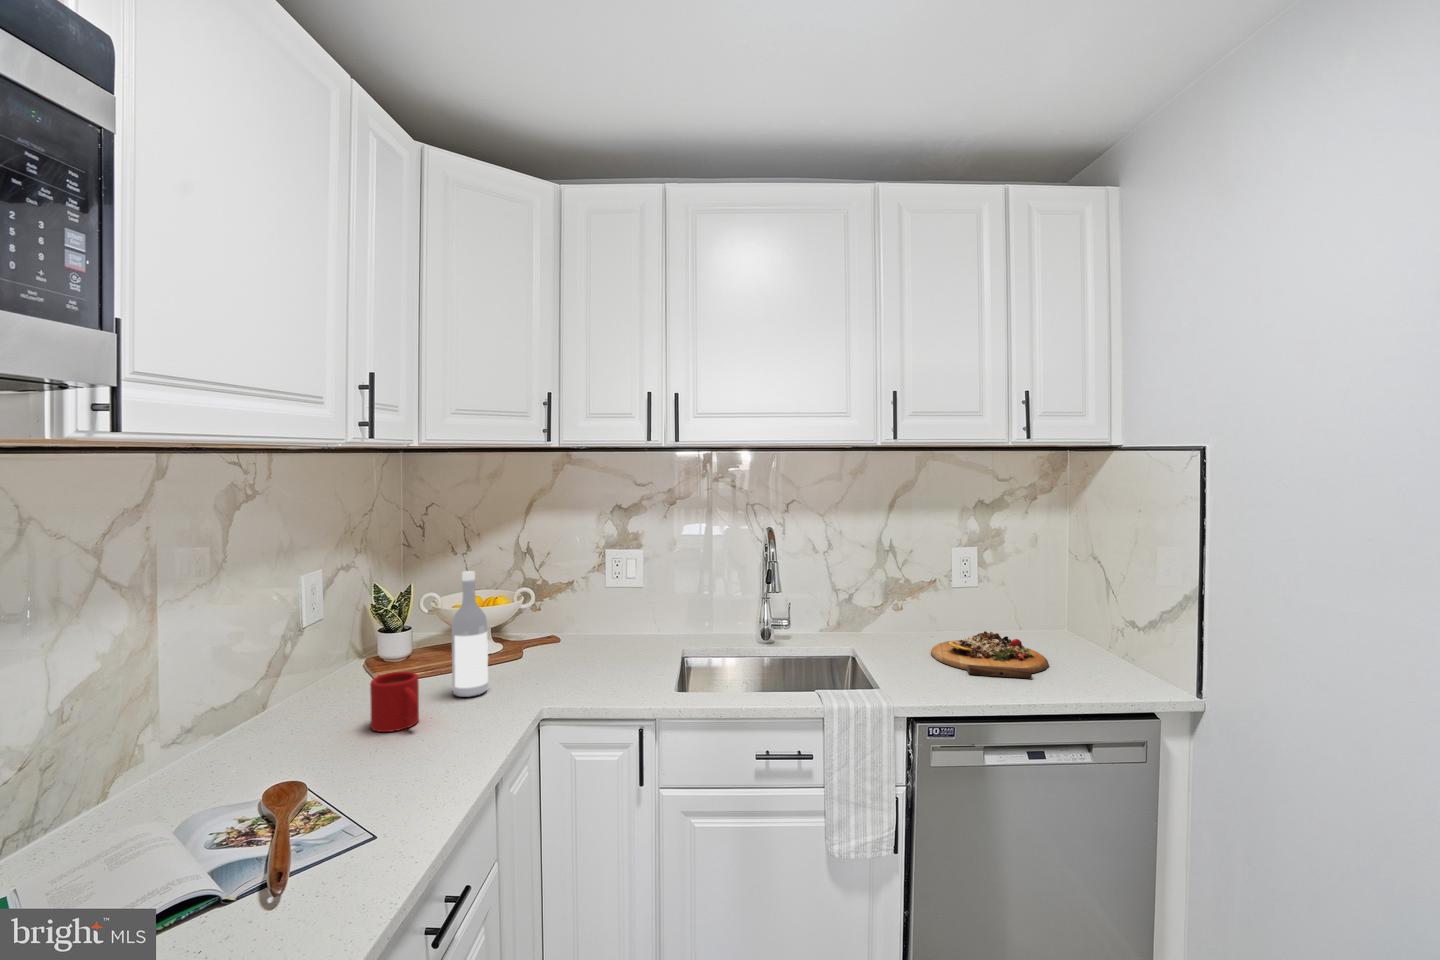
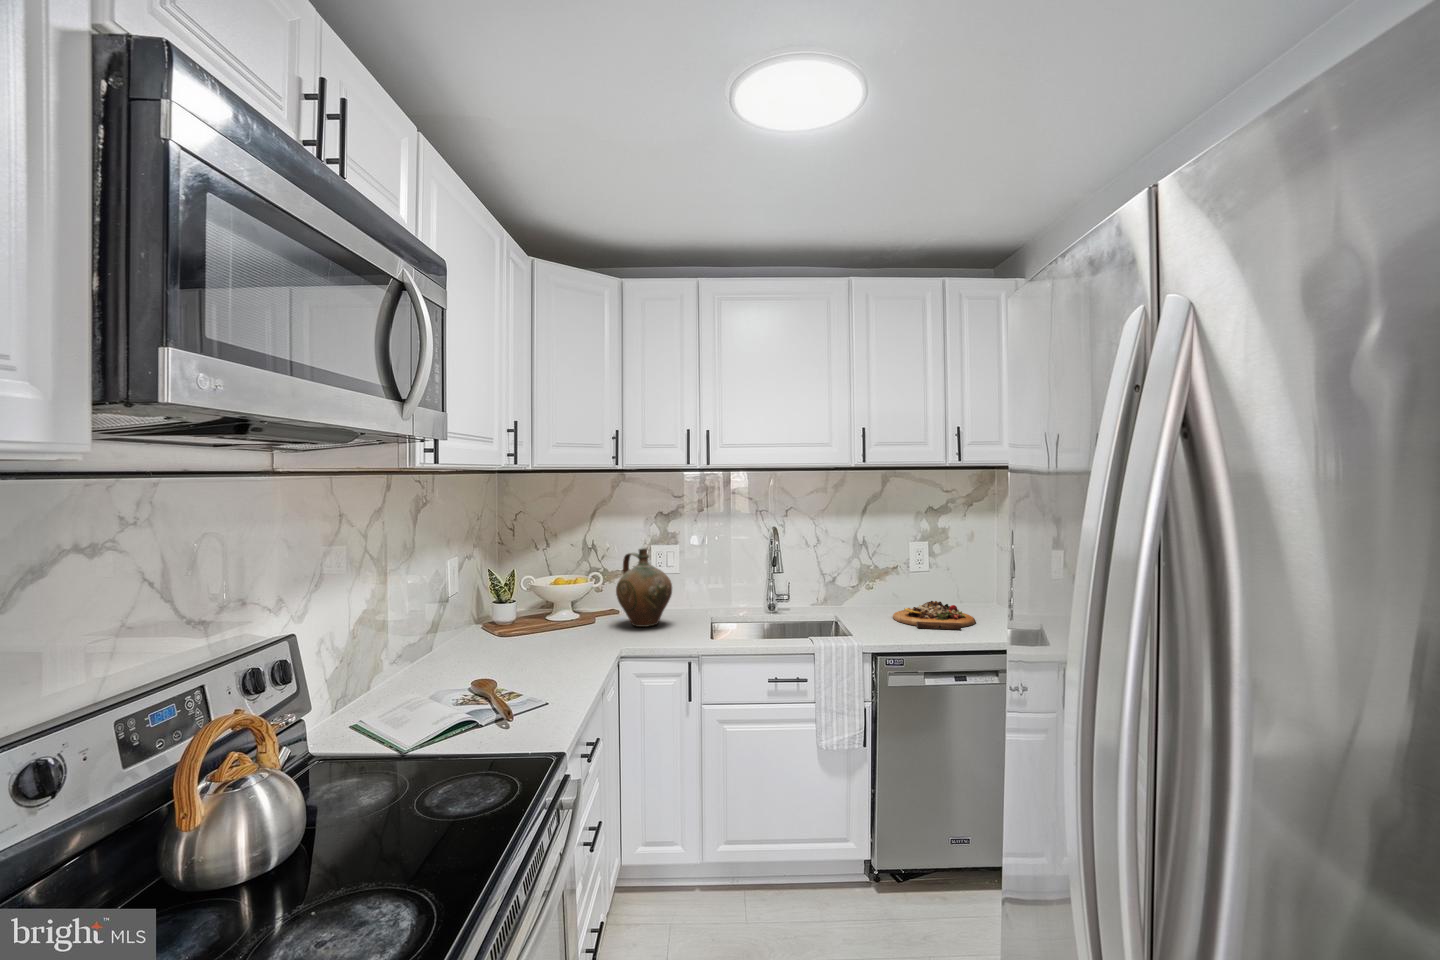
ceramic jug: none [548,558,627,668] -> present [616,548,672,627]
wine bottle: present [452,571,488,697] -> none [556,555,580,642]
mug: present [370,671,419,732] -> none [511,622,545,659]

